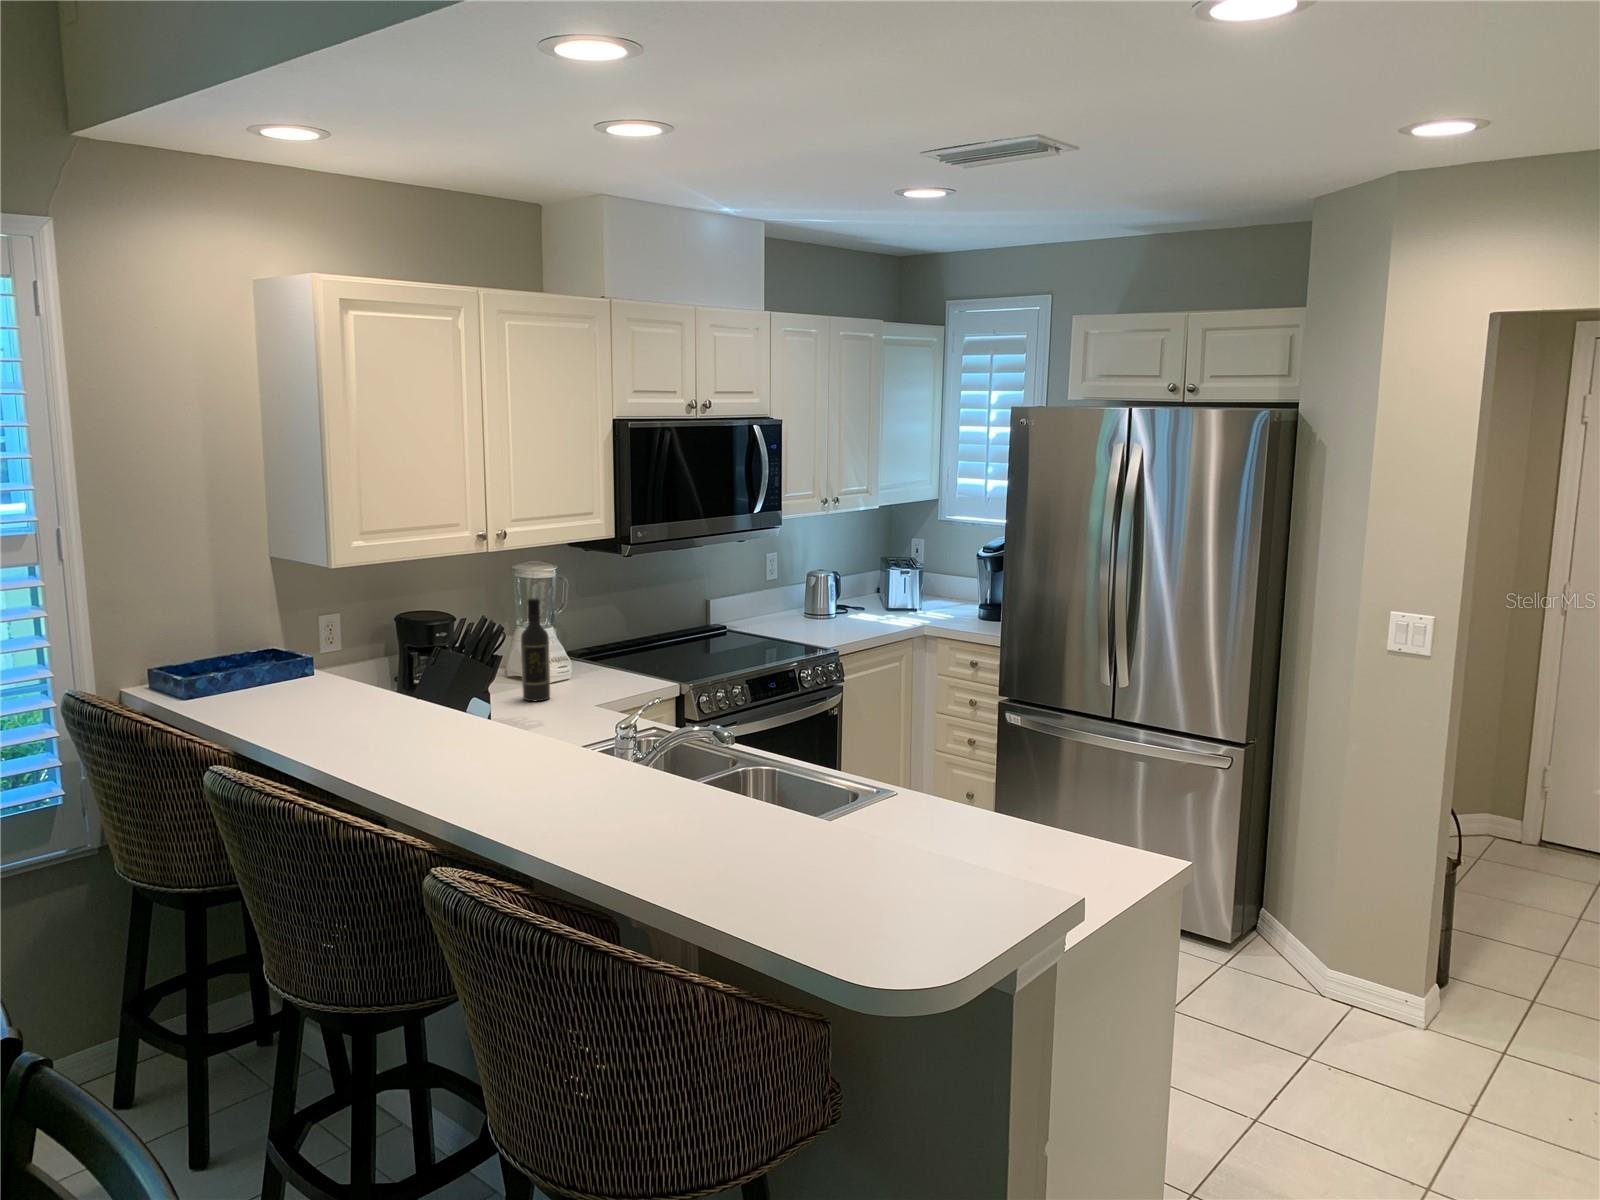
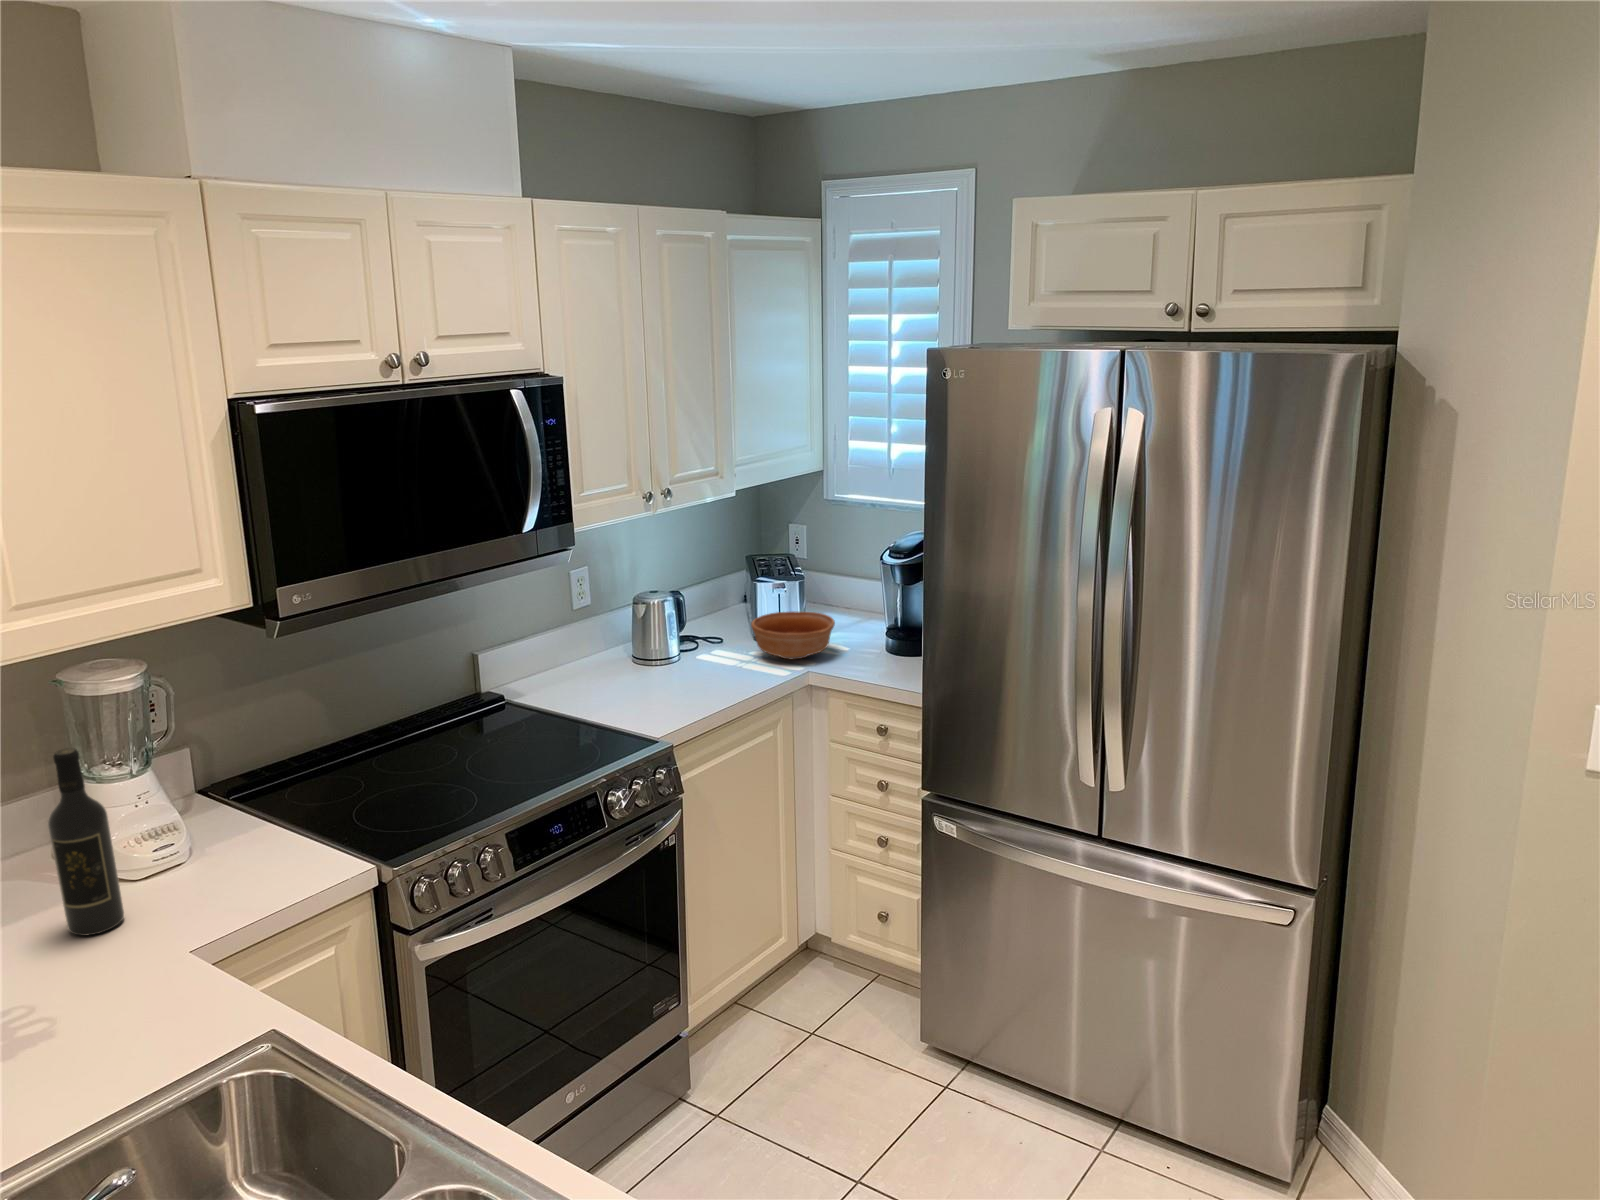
bowl: none [887,590,944,620] -> present [751,611,835,660]

